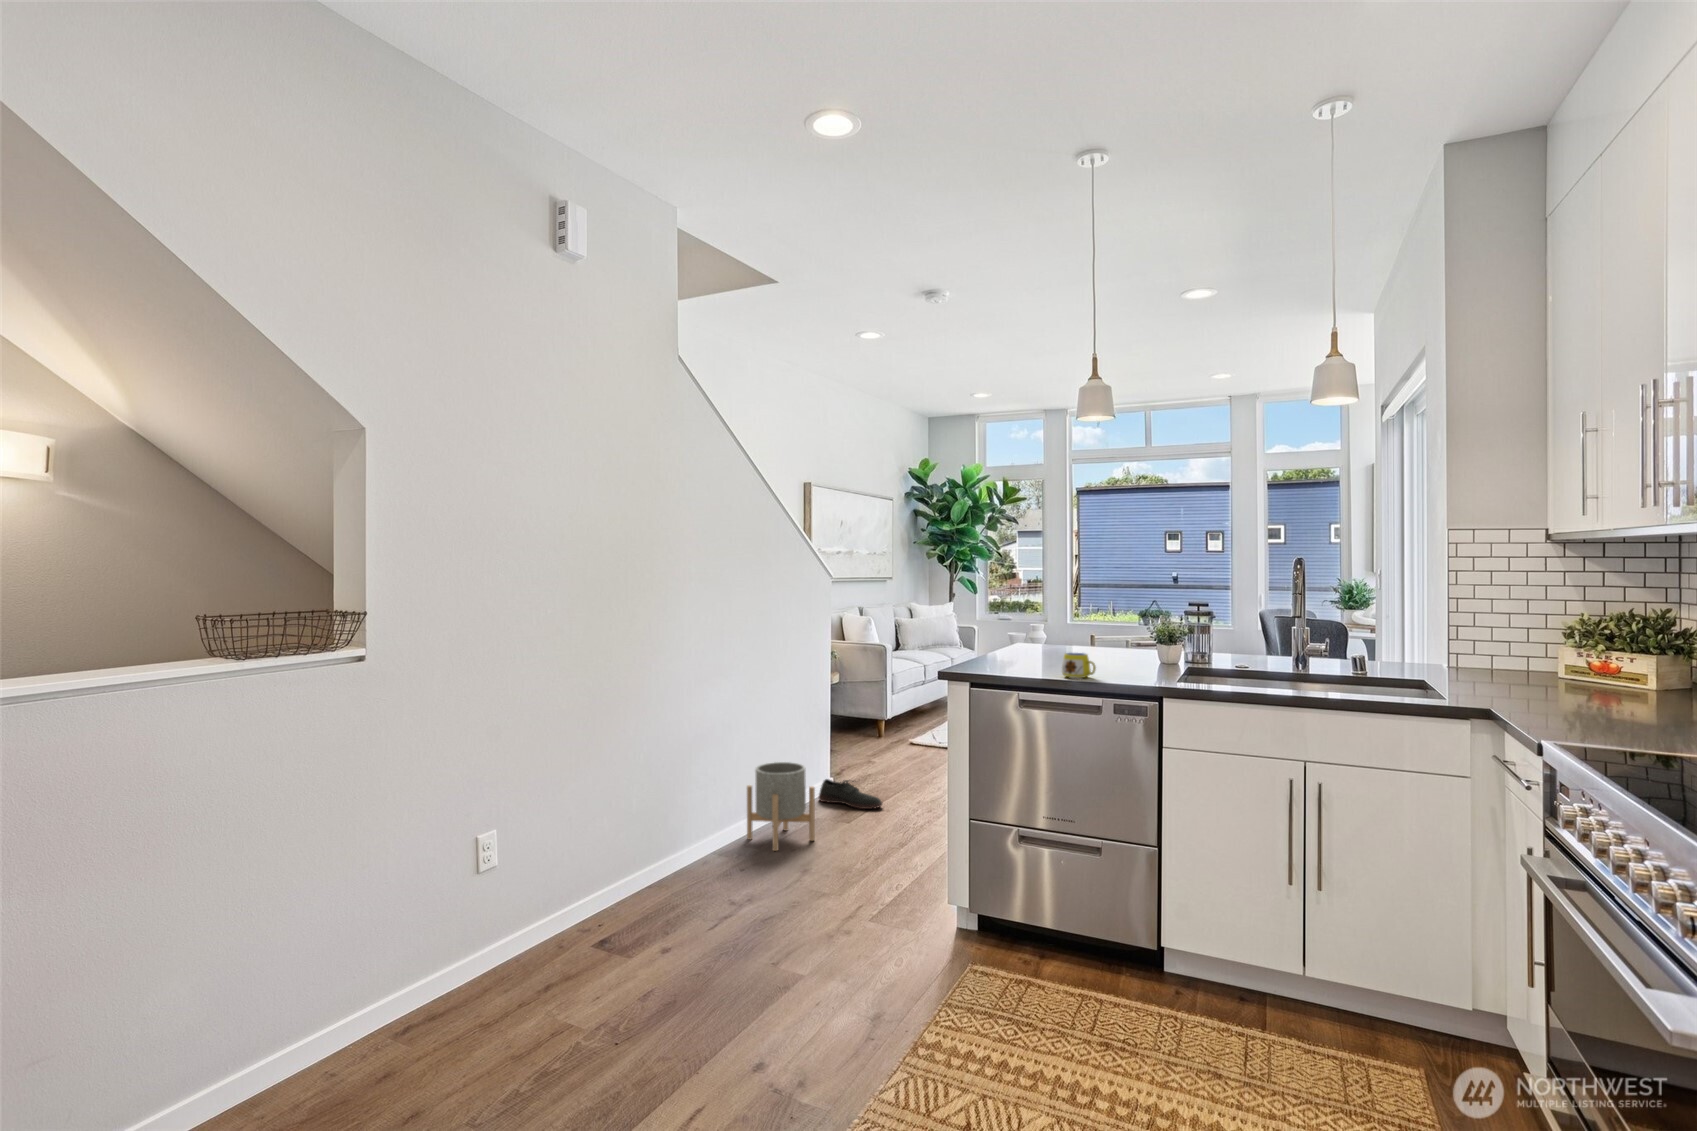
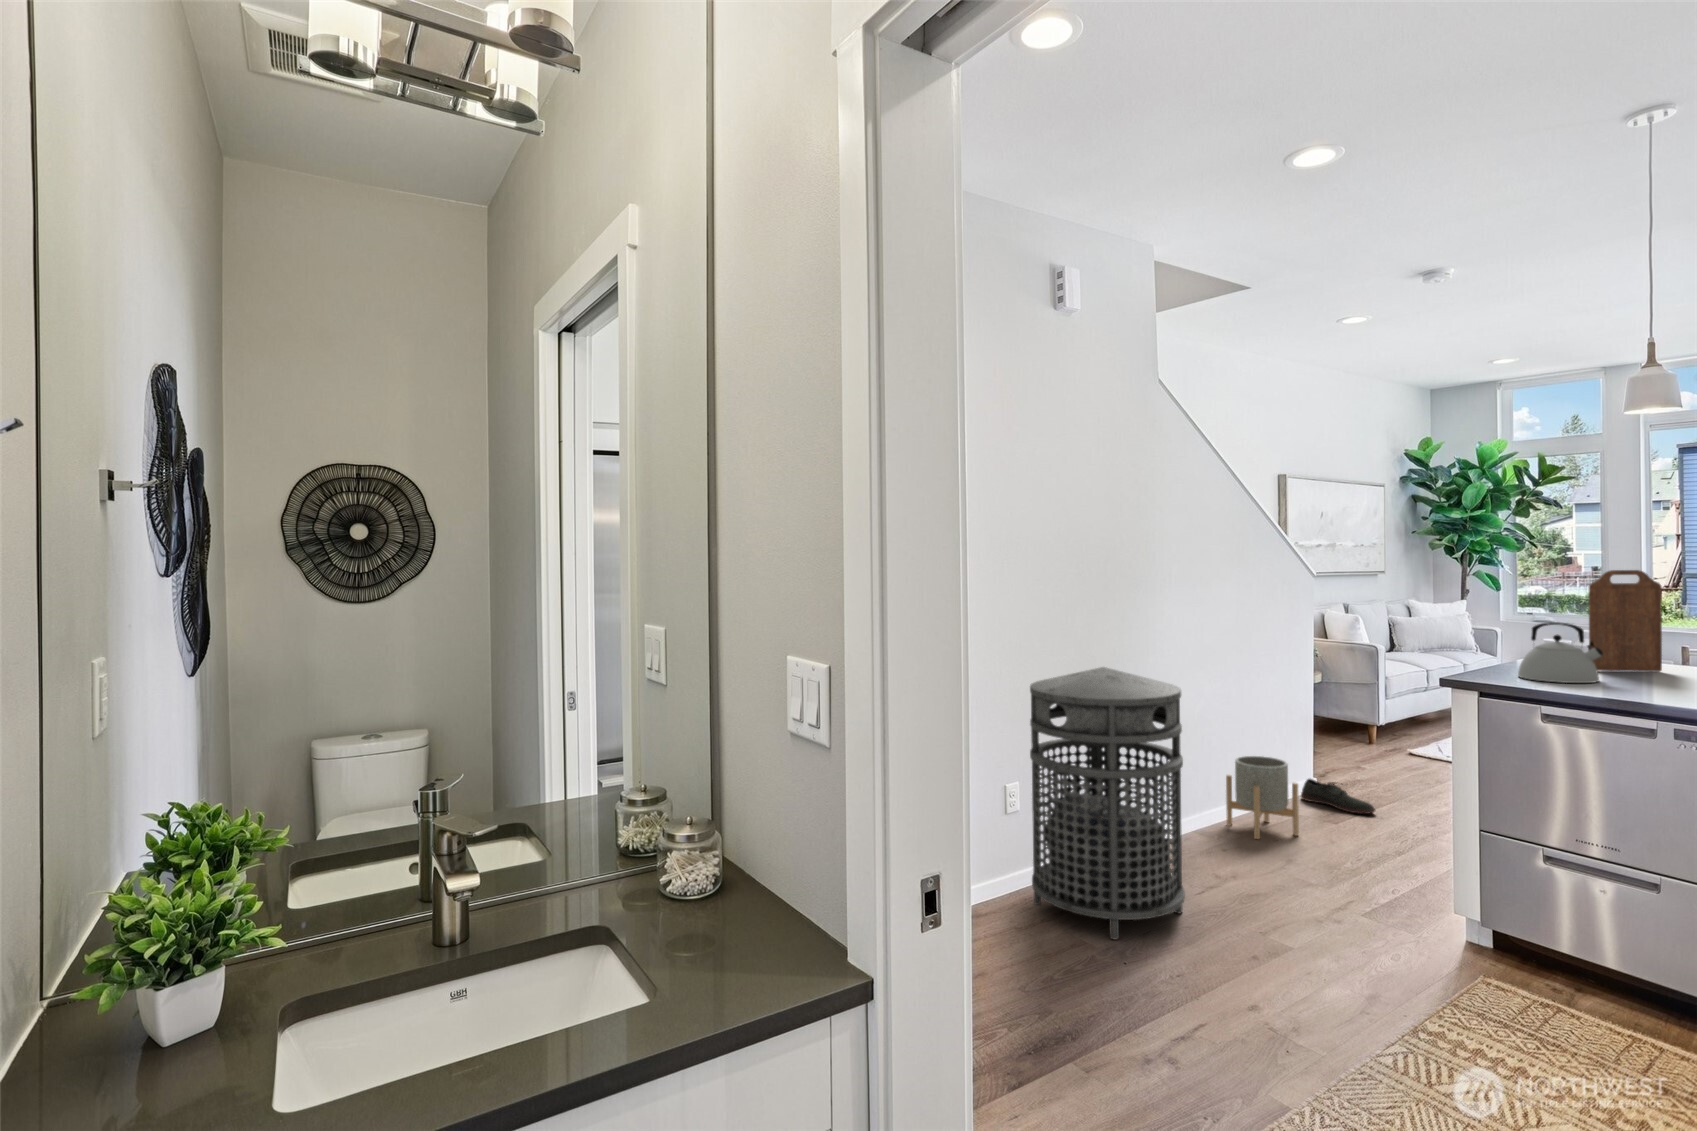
cutting board: none [1048,566,1098,657] -> present [1589,570,1662,672]
kettle: none [997,613,1060,669] -> present [1518,622,1603,683]
mug: present [1062,653,1096,679] -> none [1603,667,1651,697]
trash can: none [510,676,693,1008] -> present [1030,667,1185,940]

